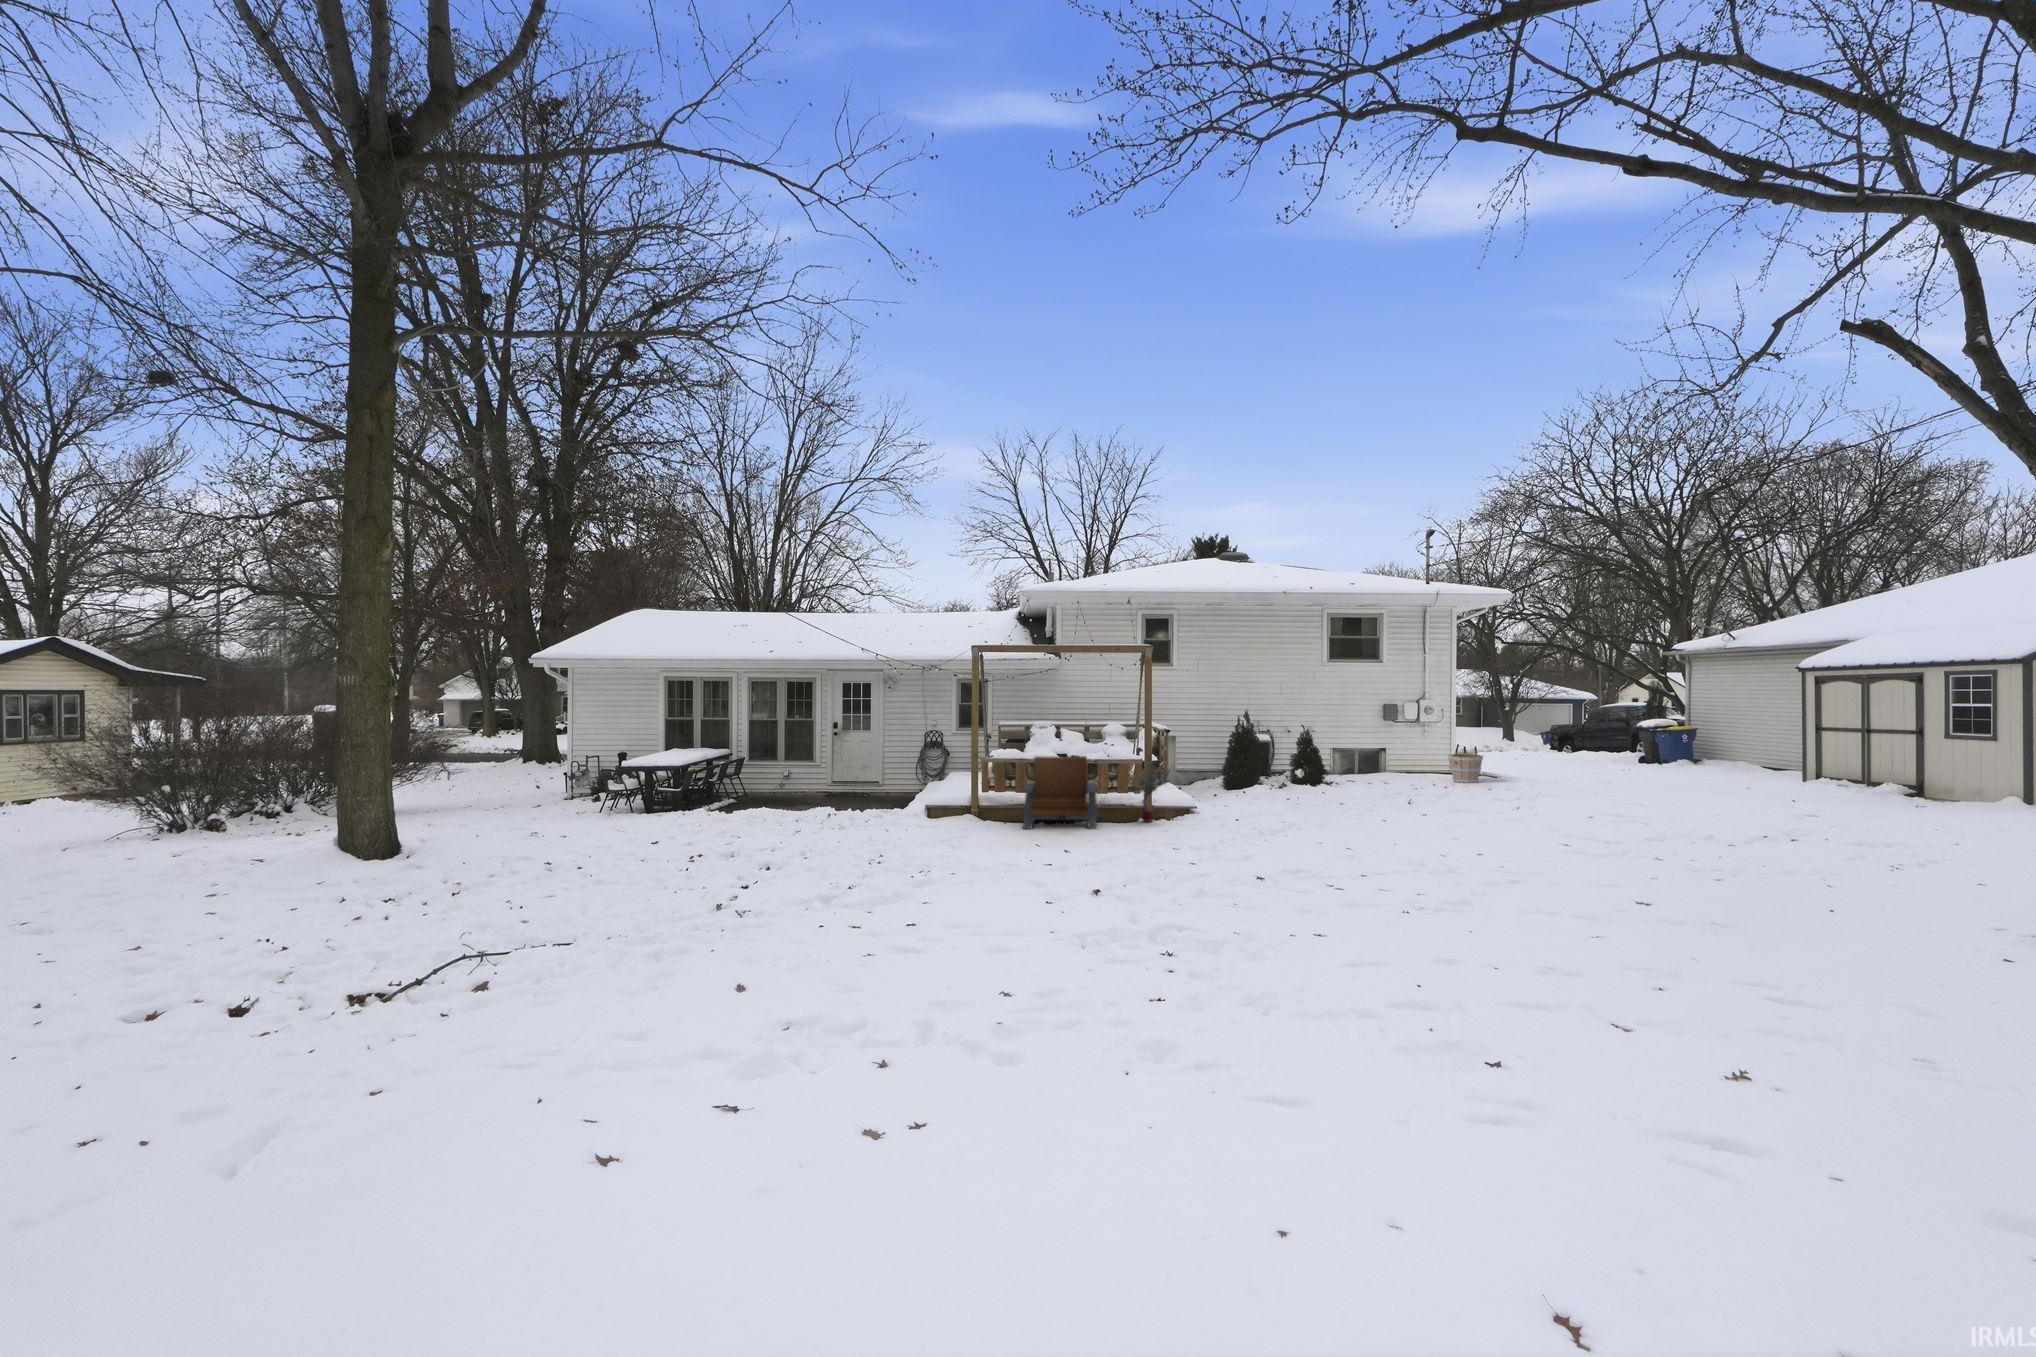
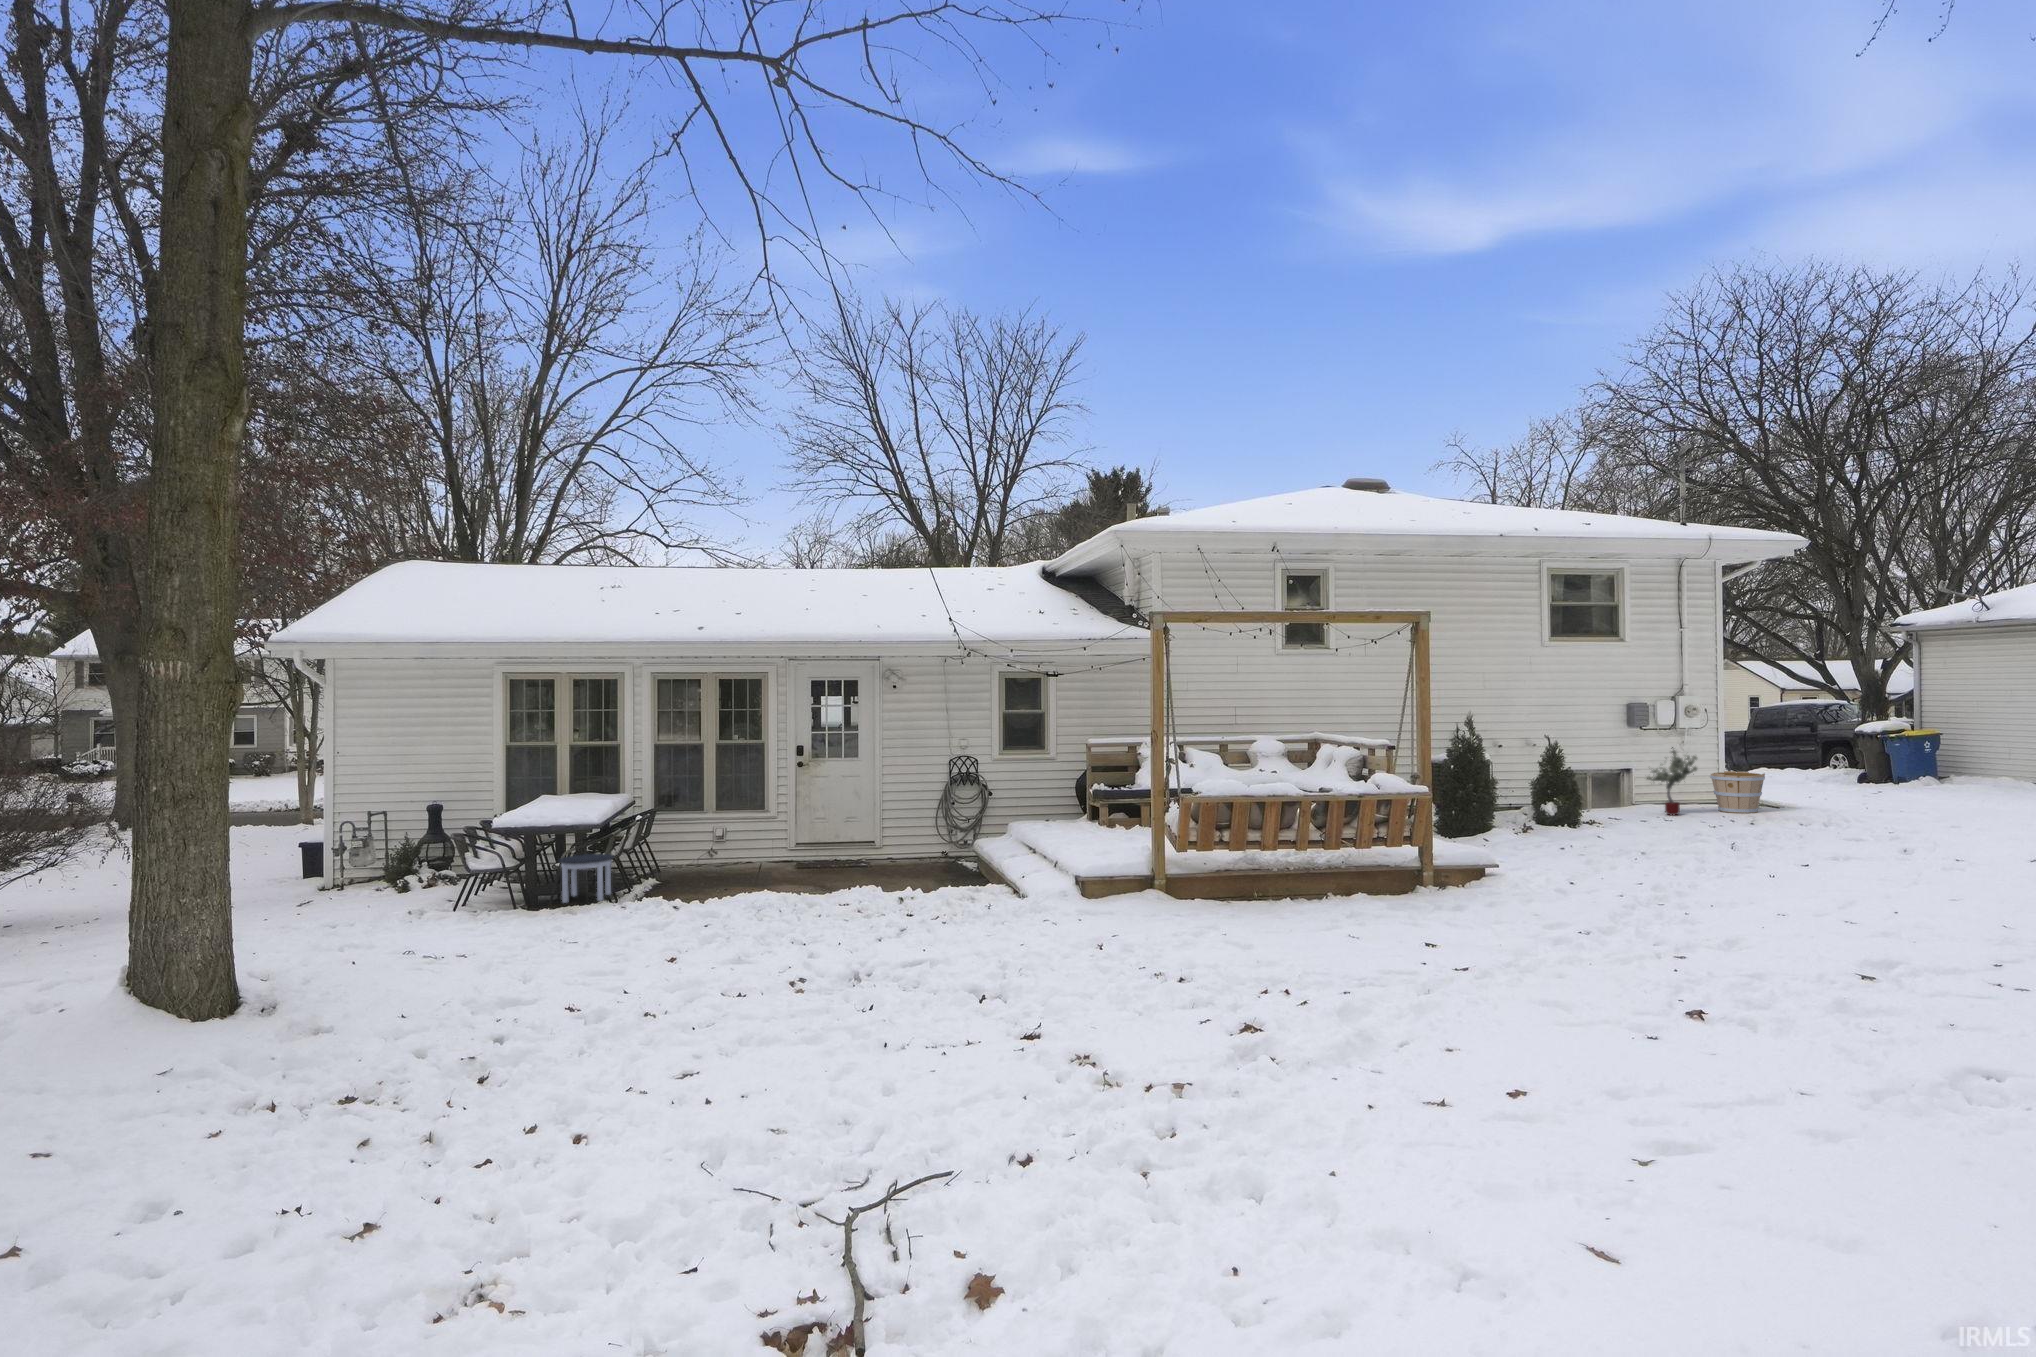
lounge chair: present [1023,756,1097,829] -> none [1249,784,1412,914]
potted tree: present [1126,762,1170,822] -> present [1647,747,1697,815]
round table: none [673,782,704,808] -> present [558,854,614,903]

